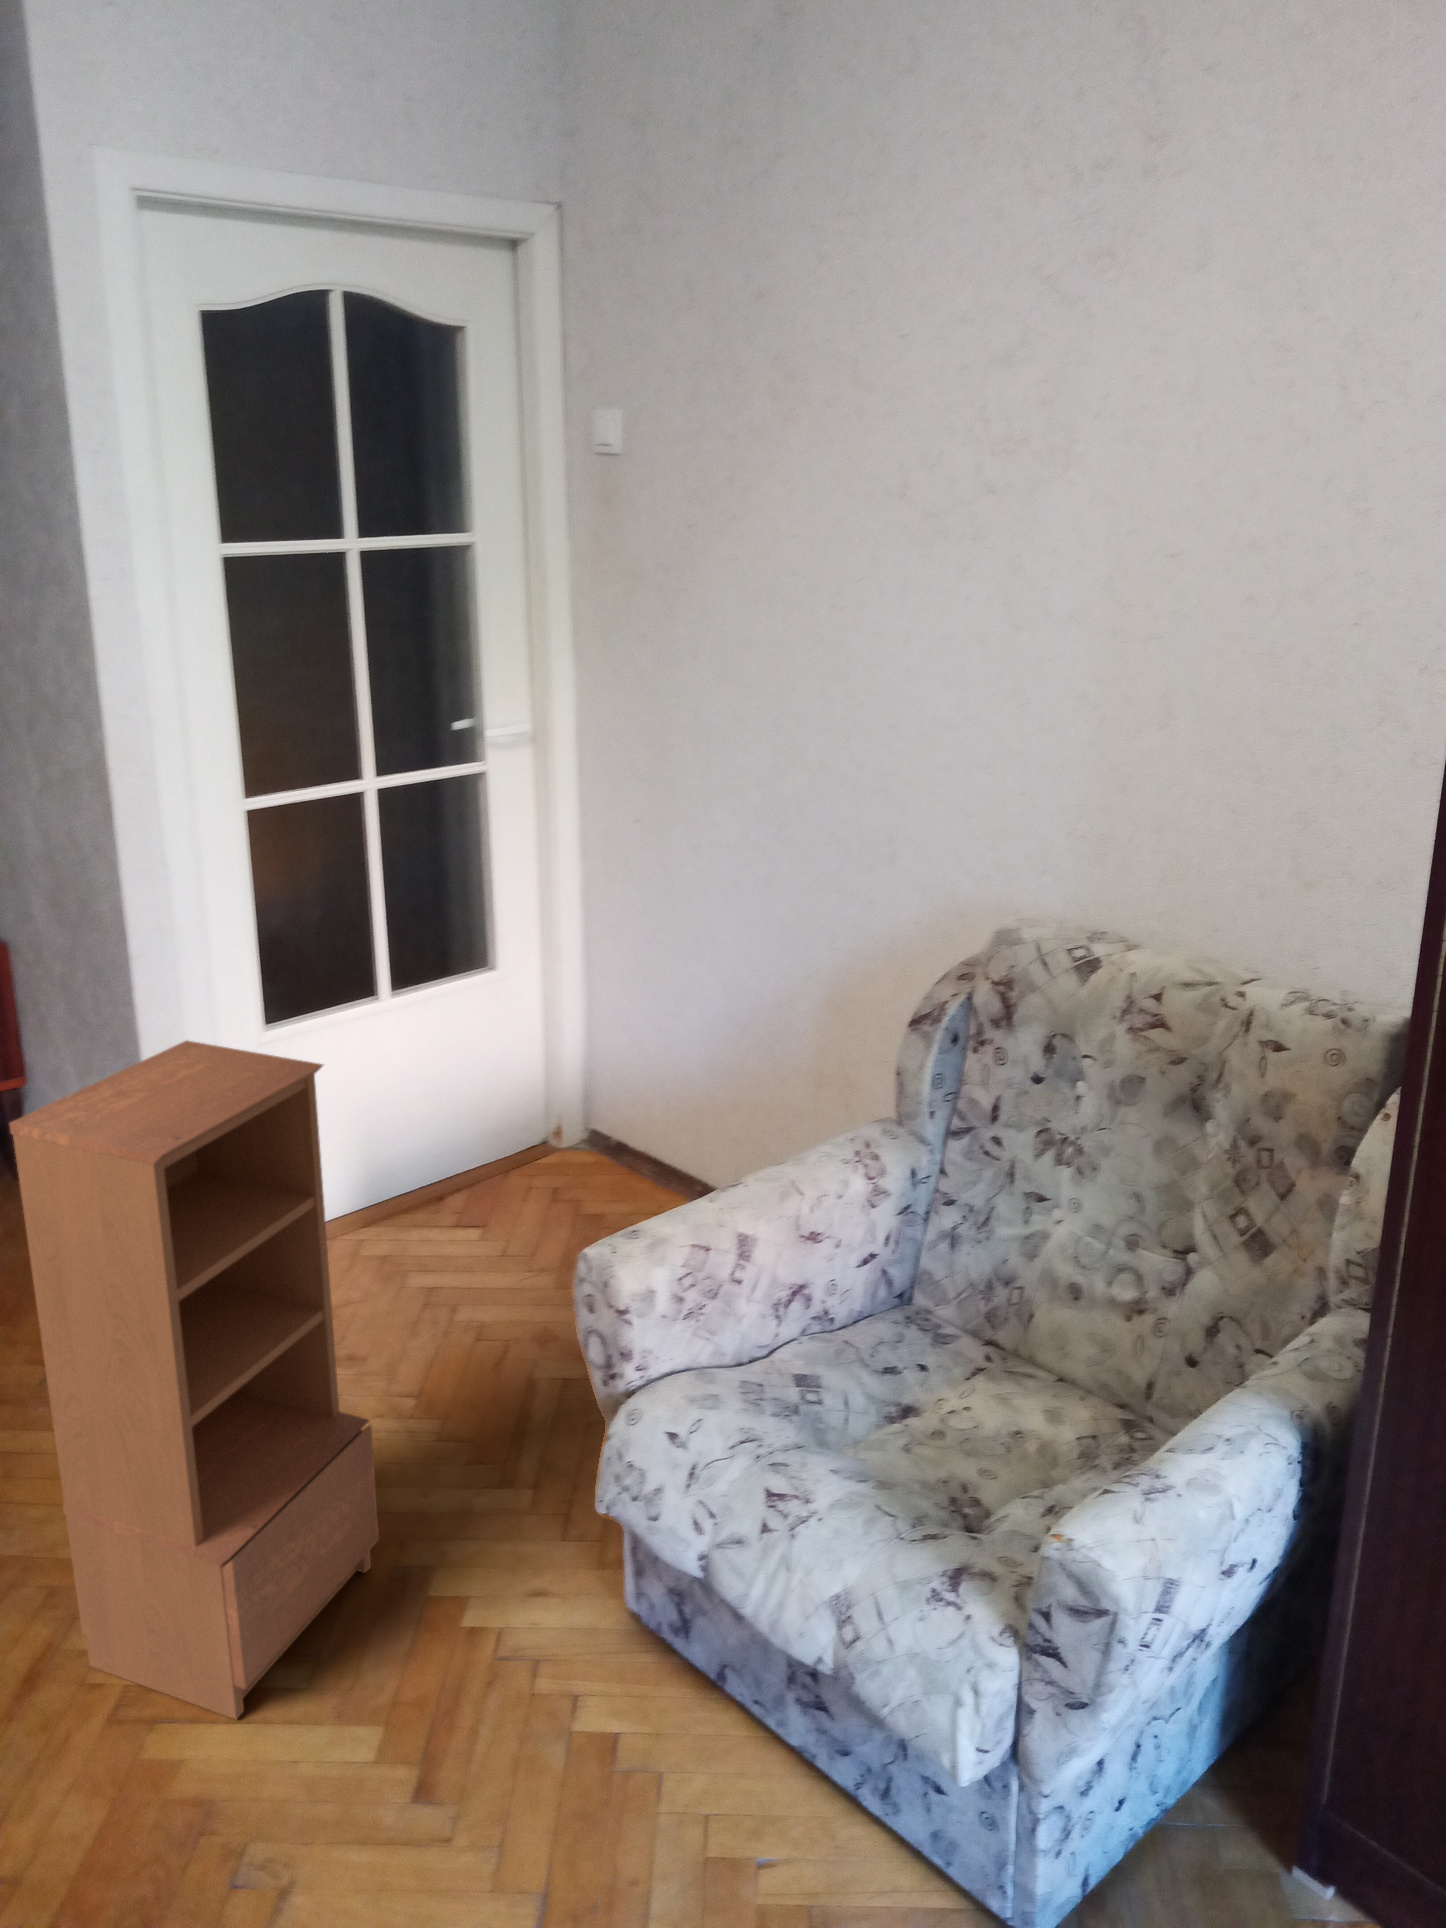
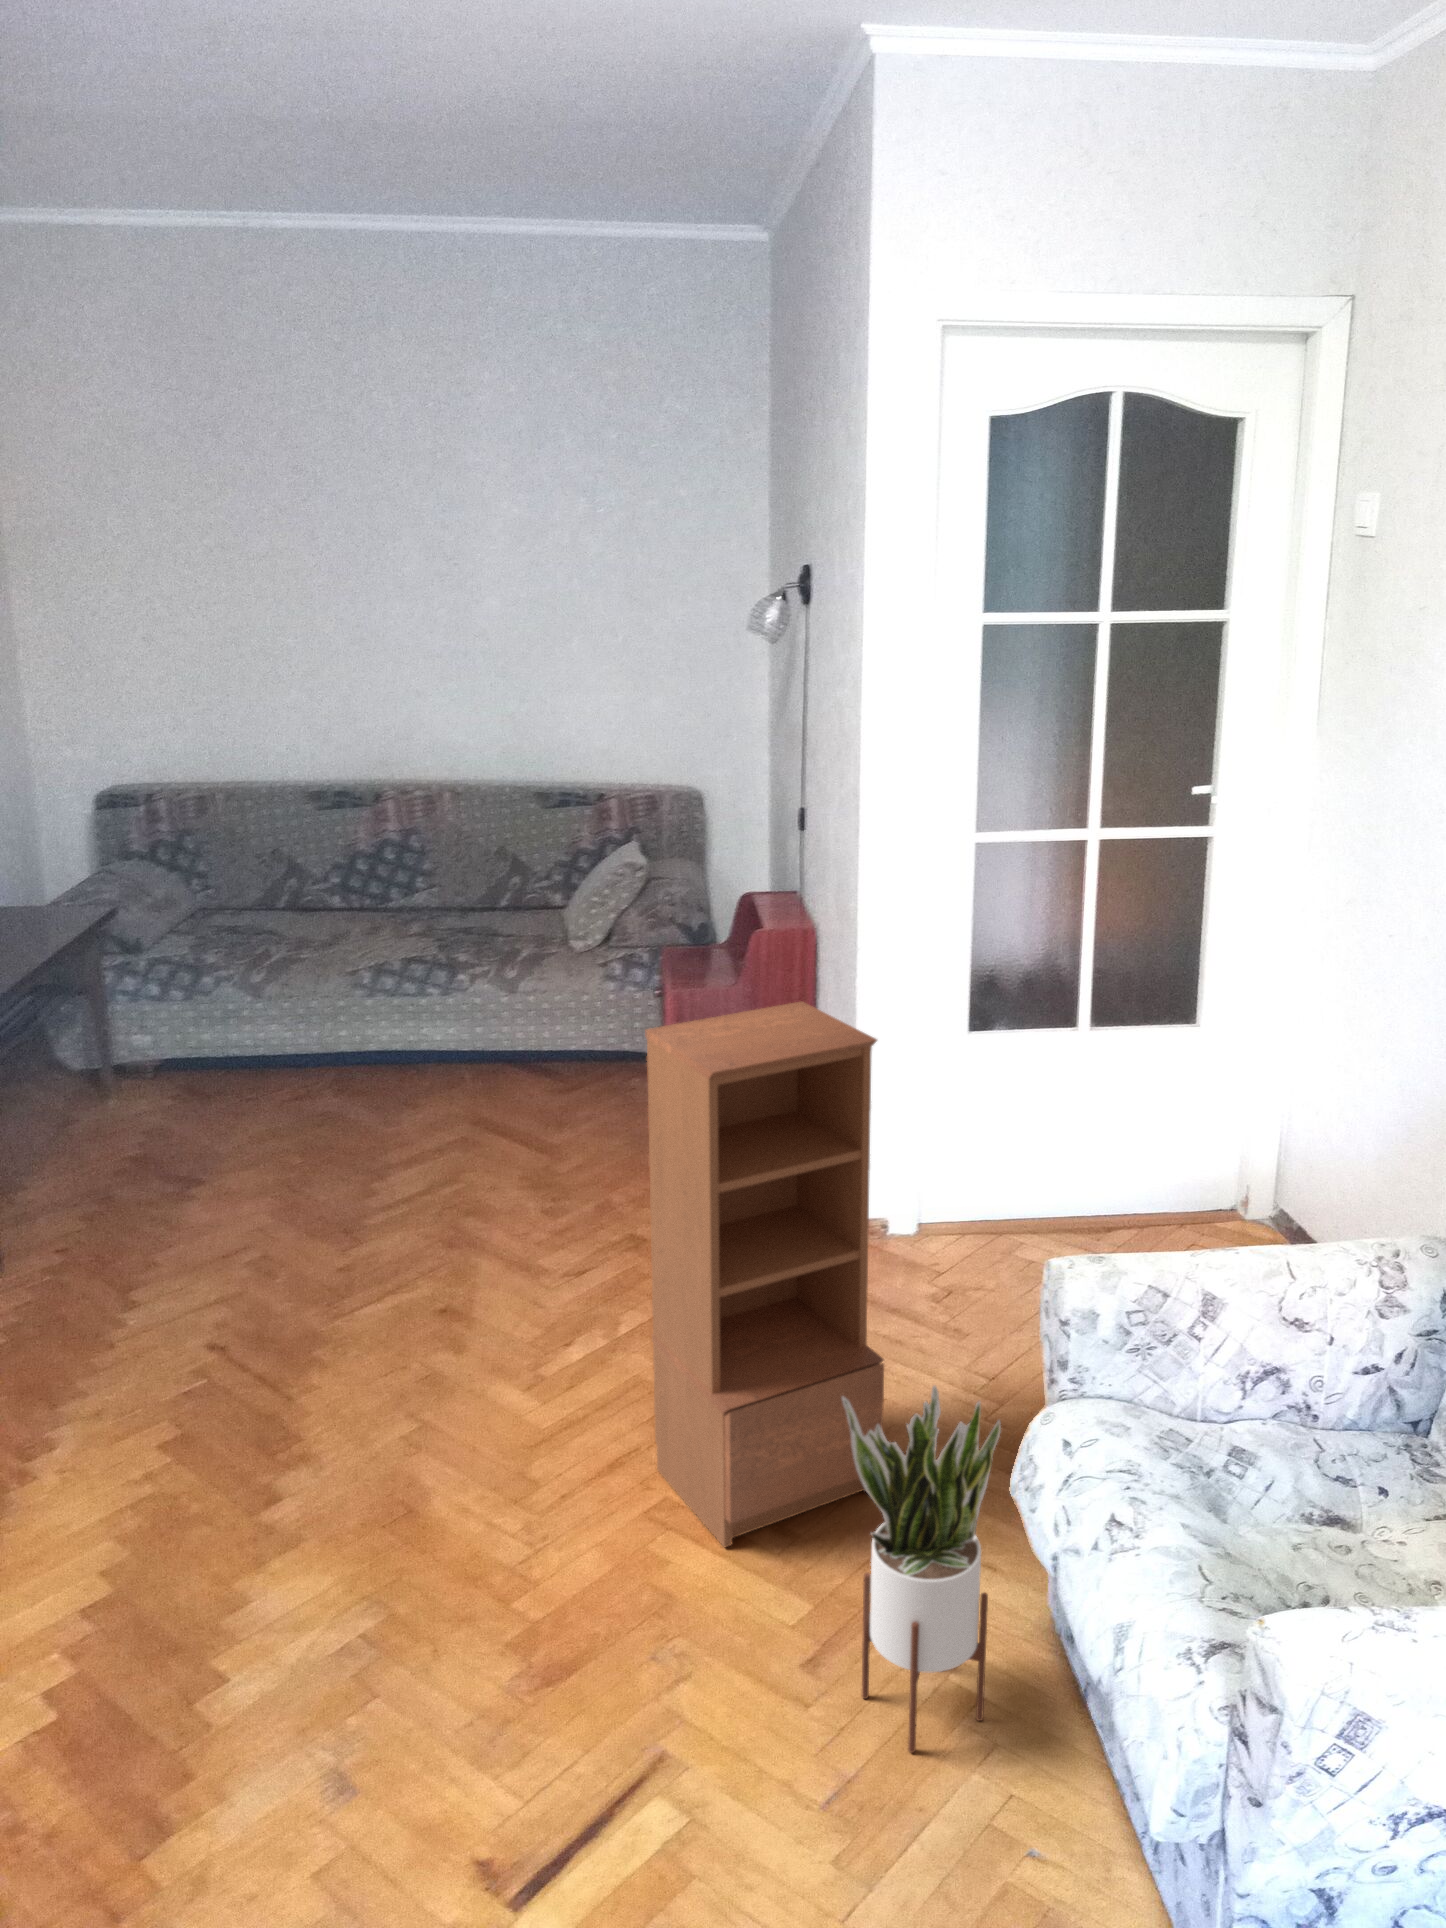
potted plant: none [473,1429,629,1837] -> present [842,1386,1001,1753]

